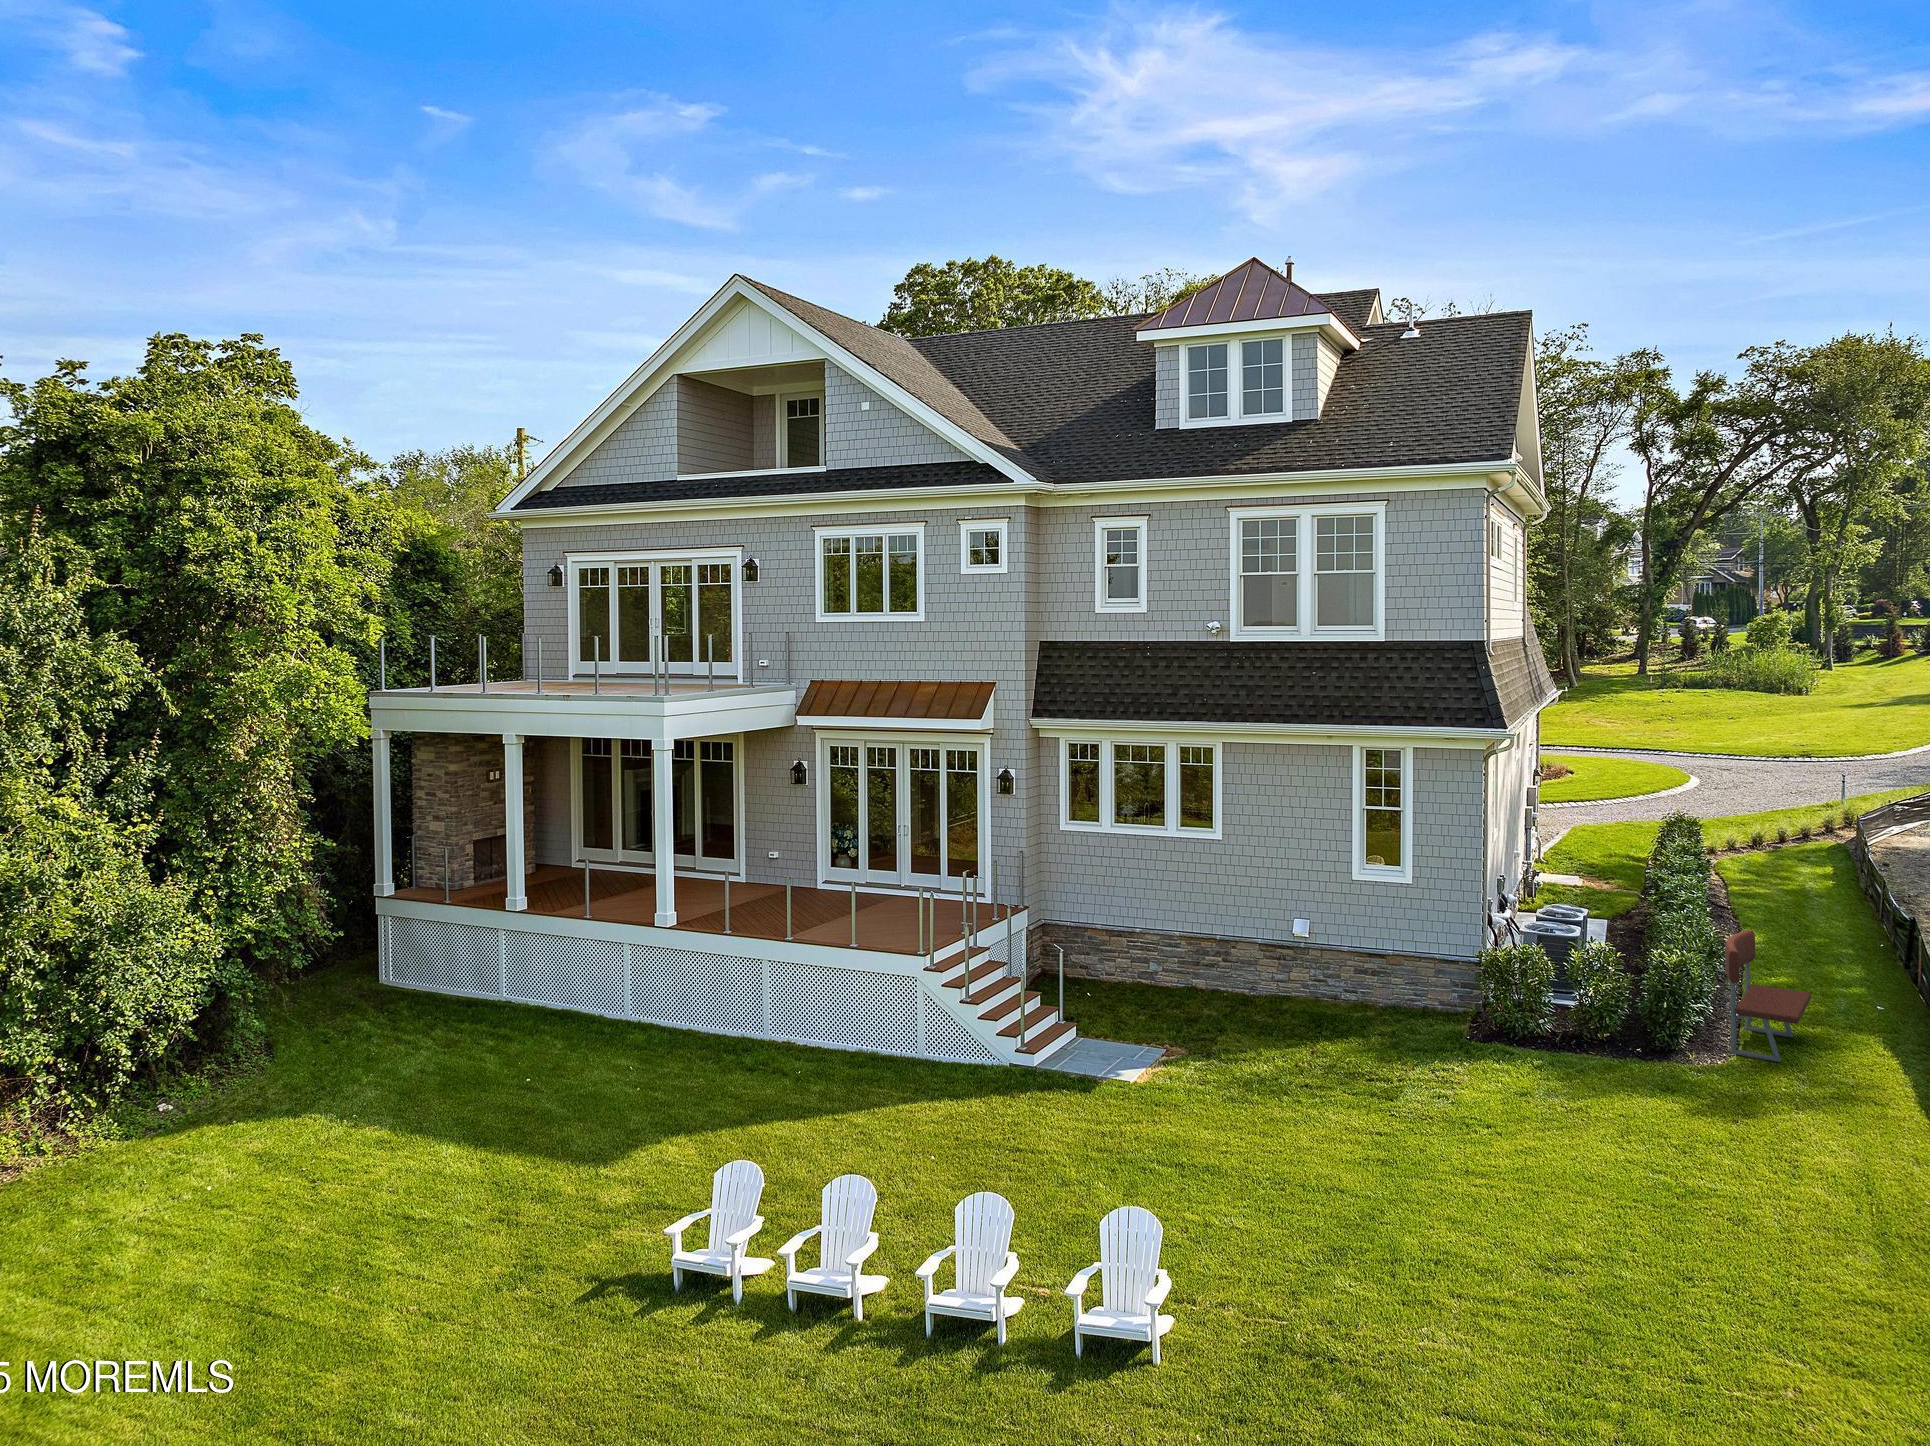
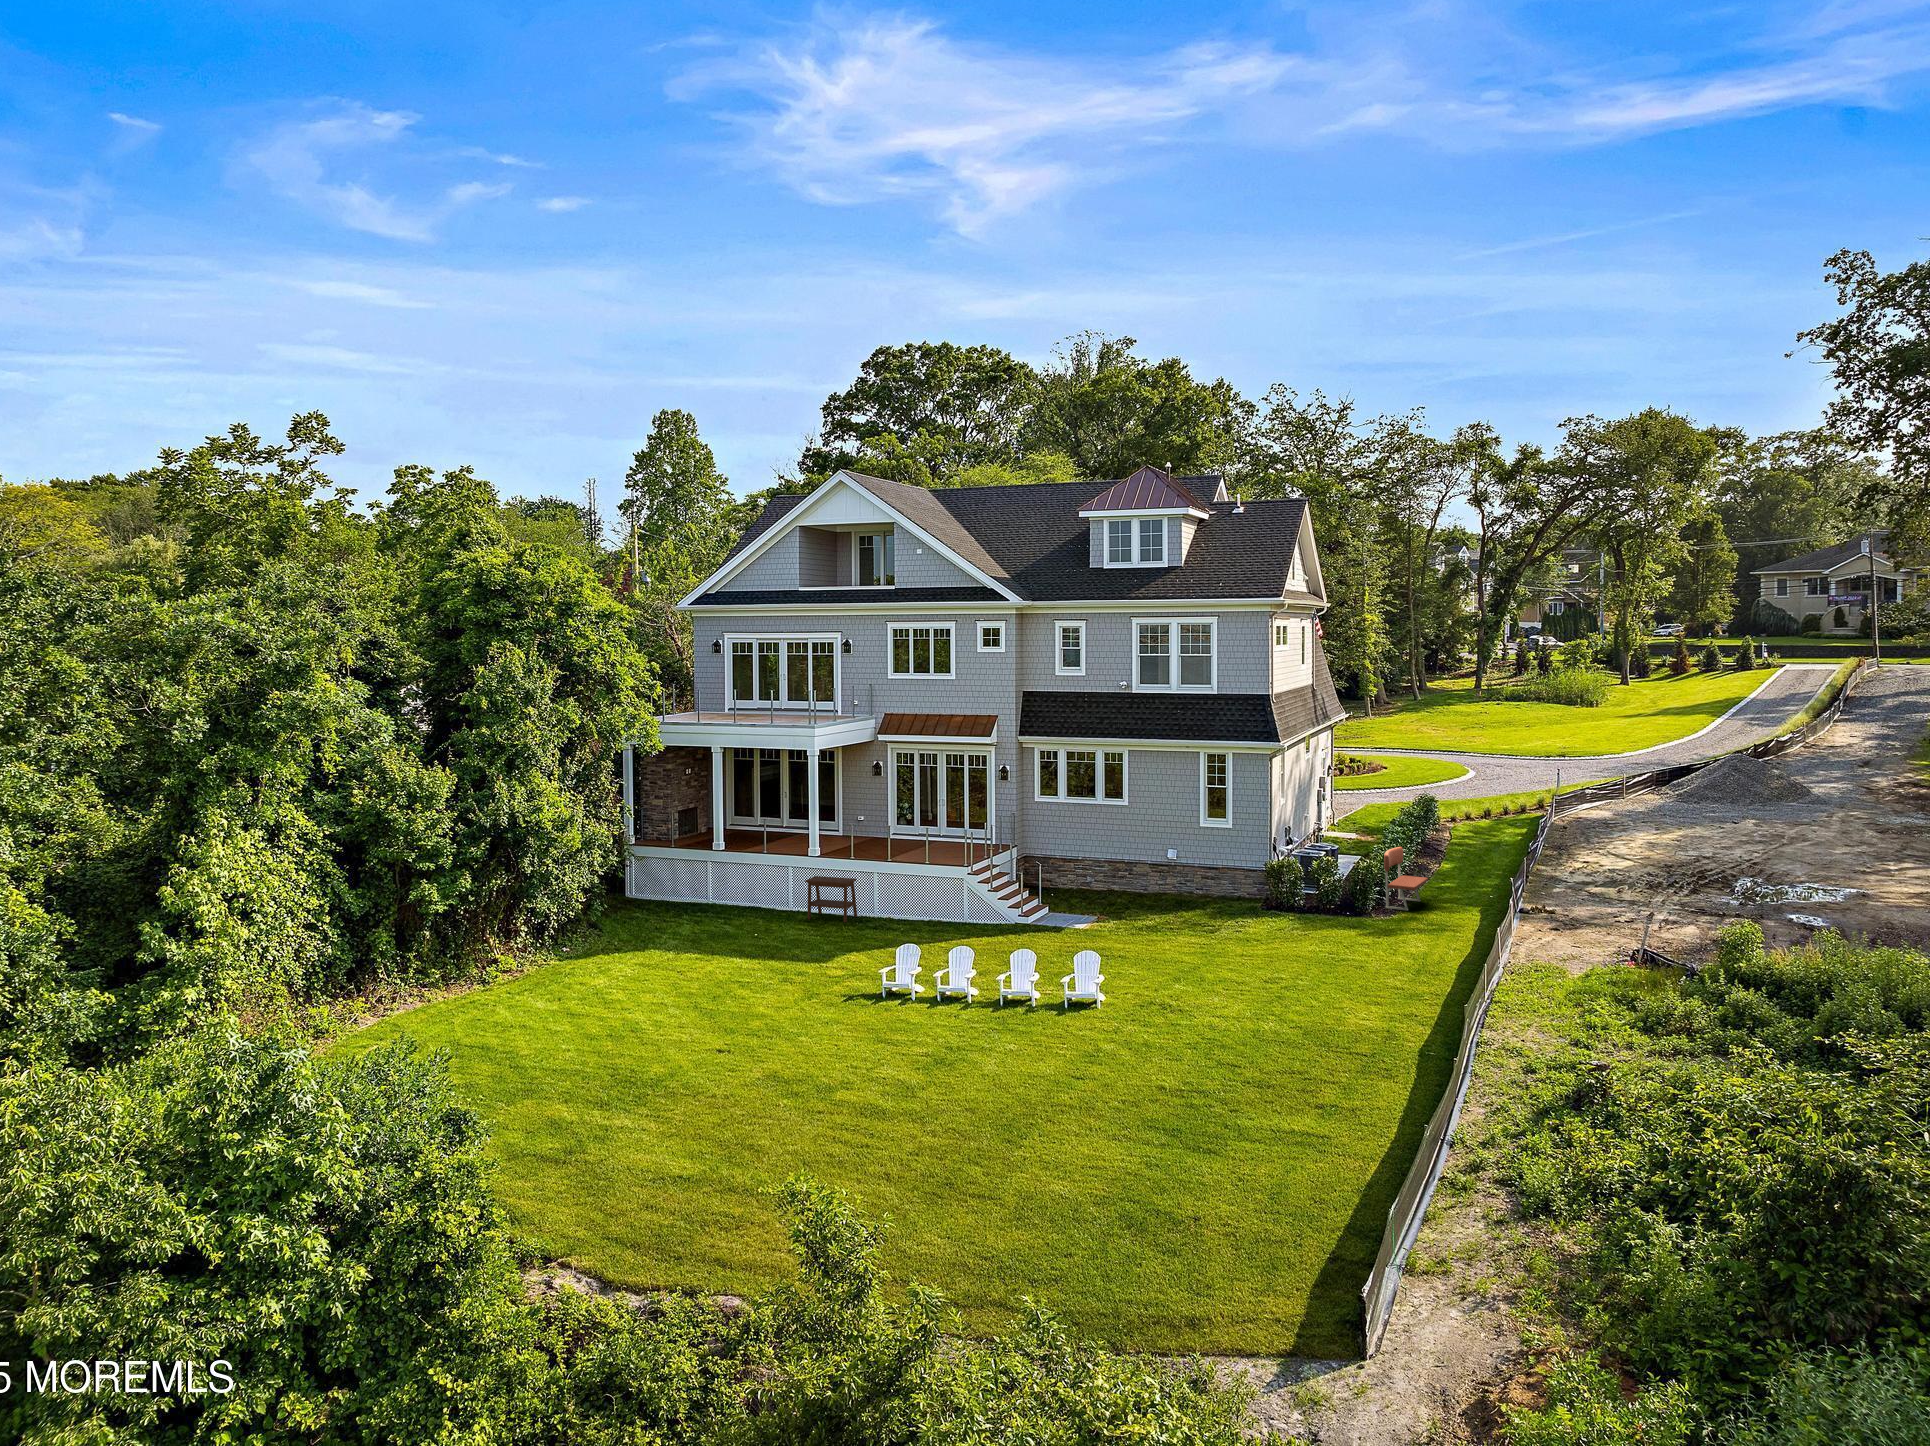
side table: none [640,962,732,1052] -> present [805,876,857,922]

